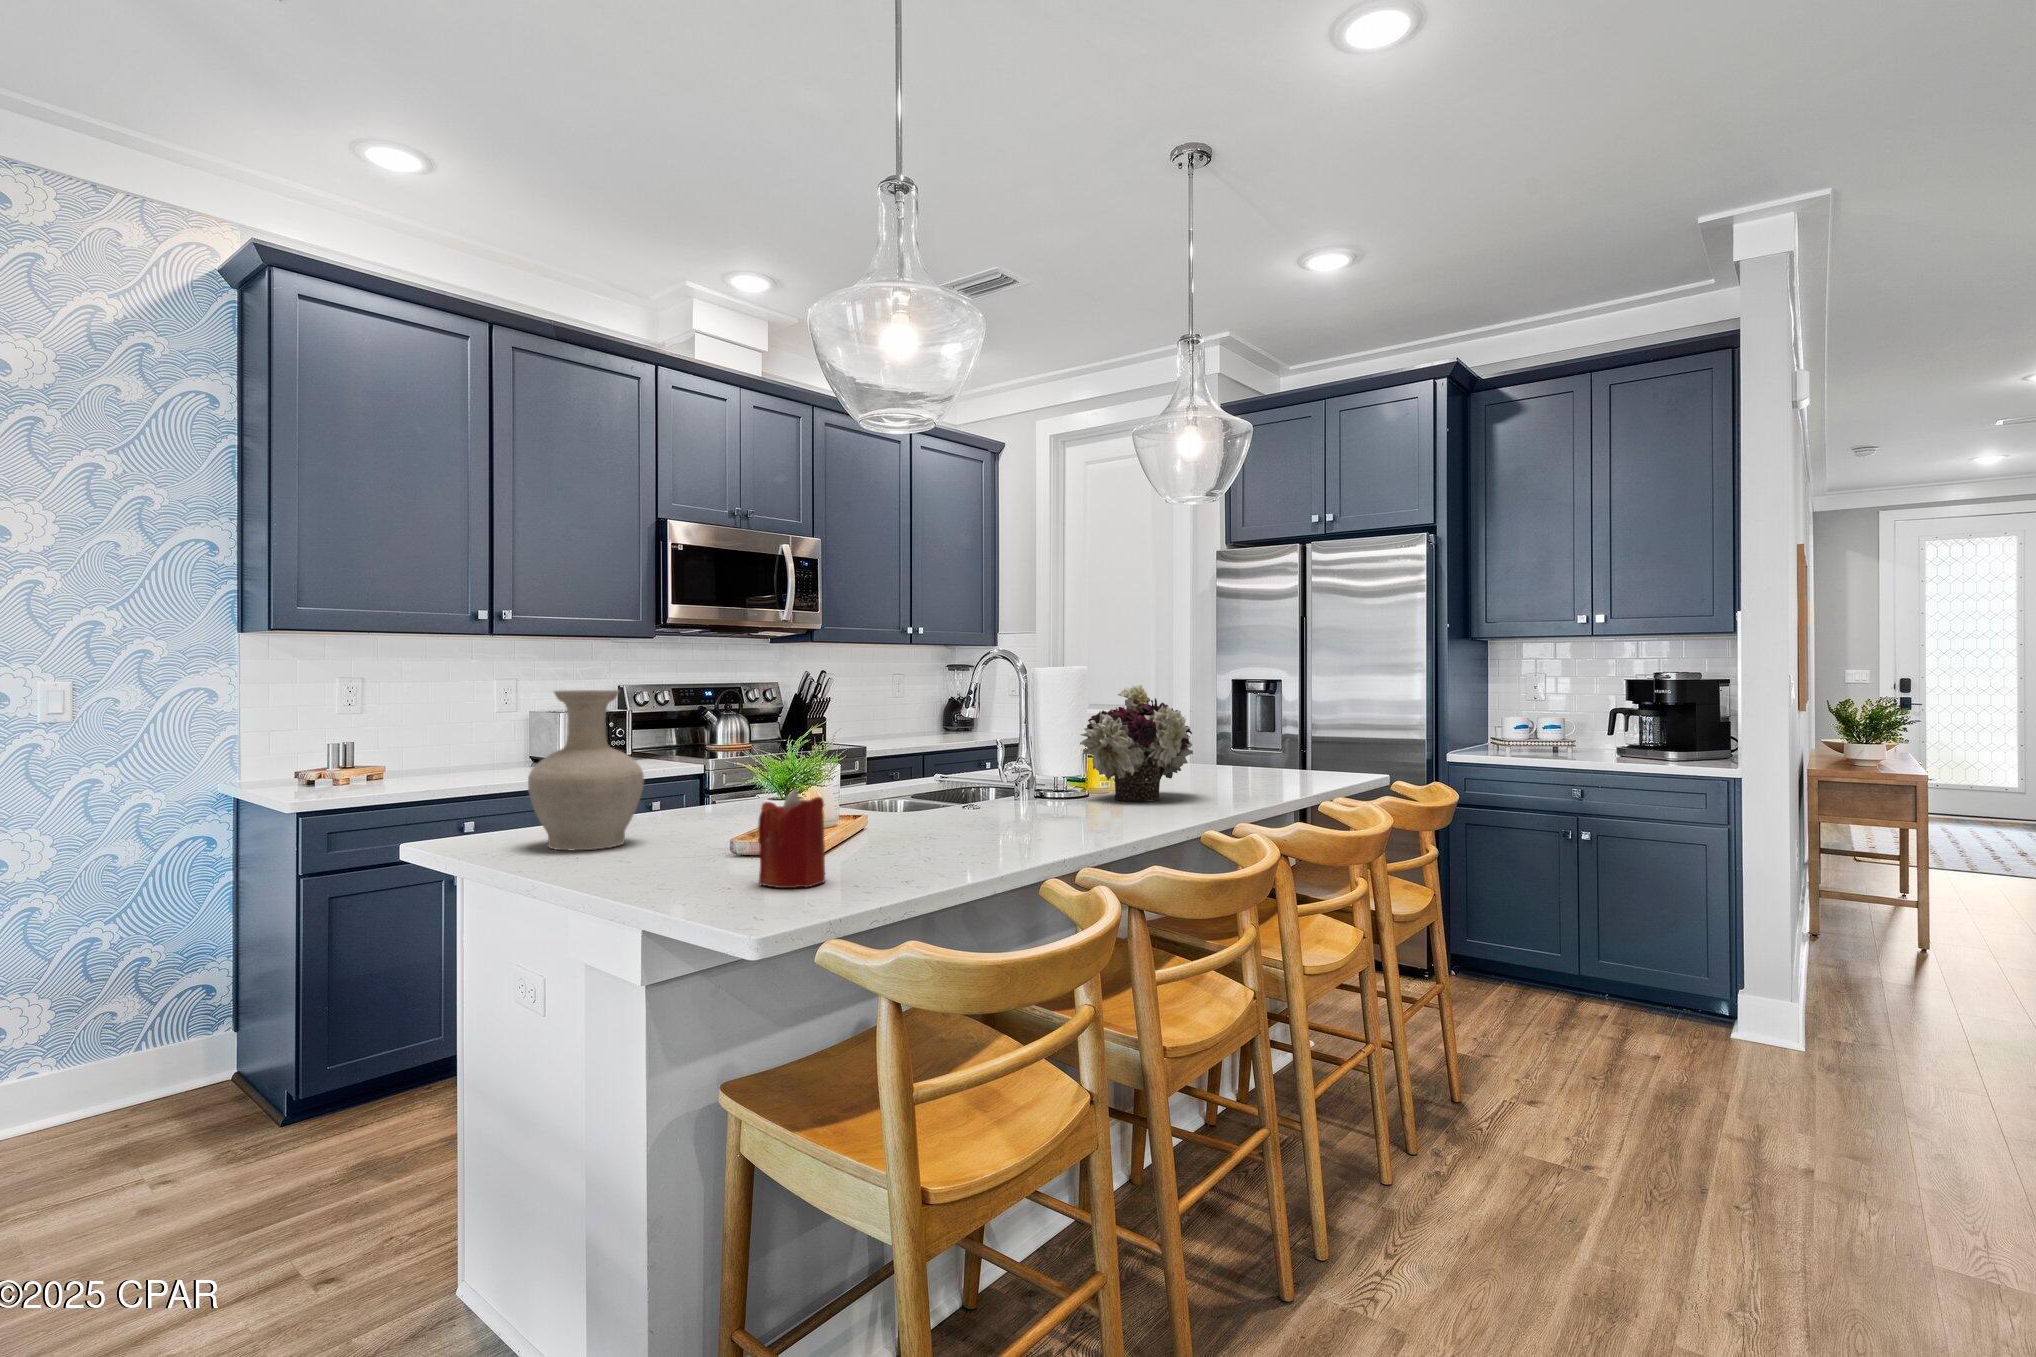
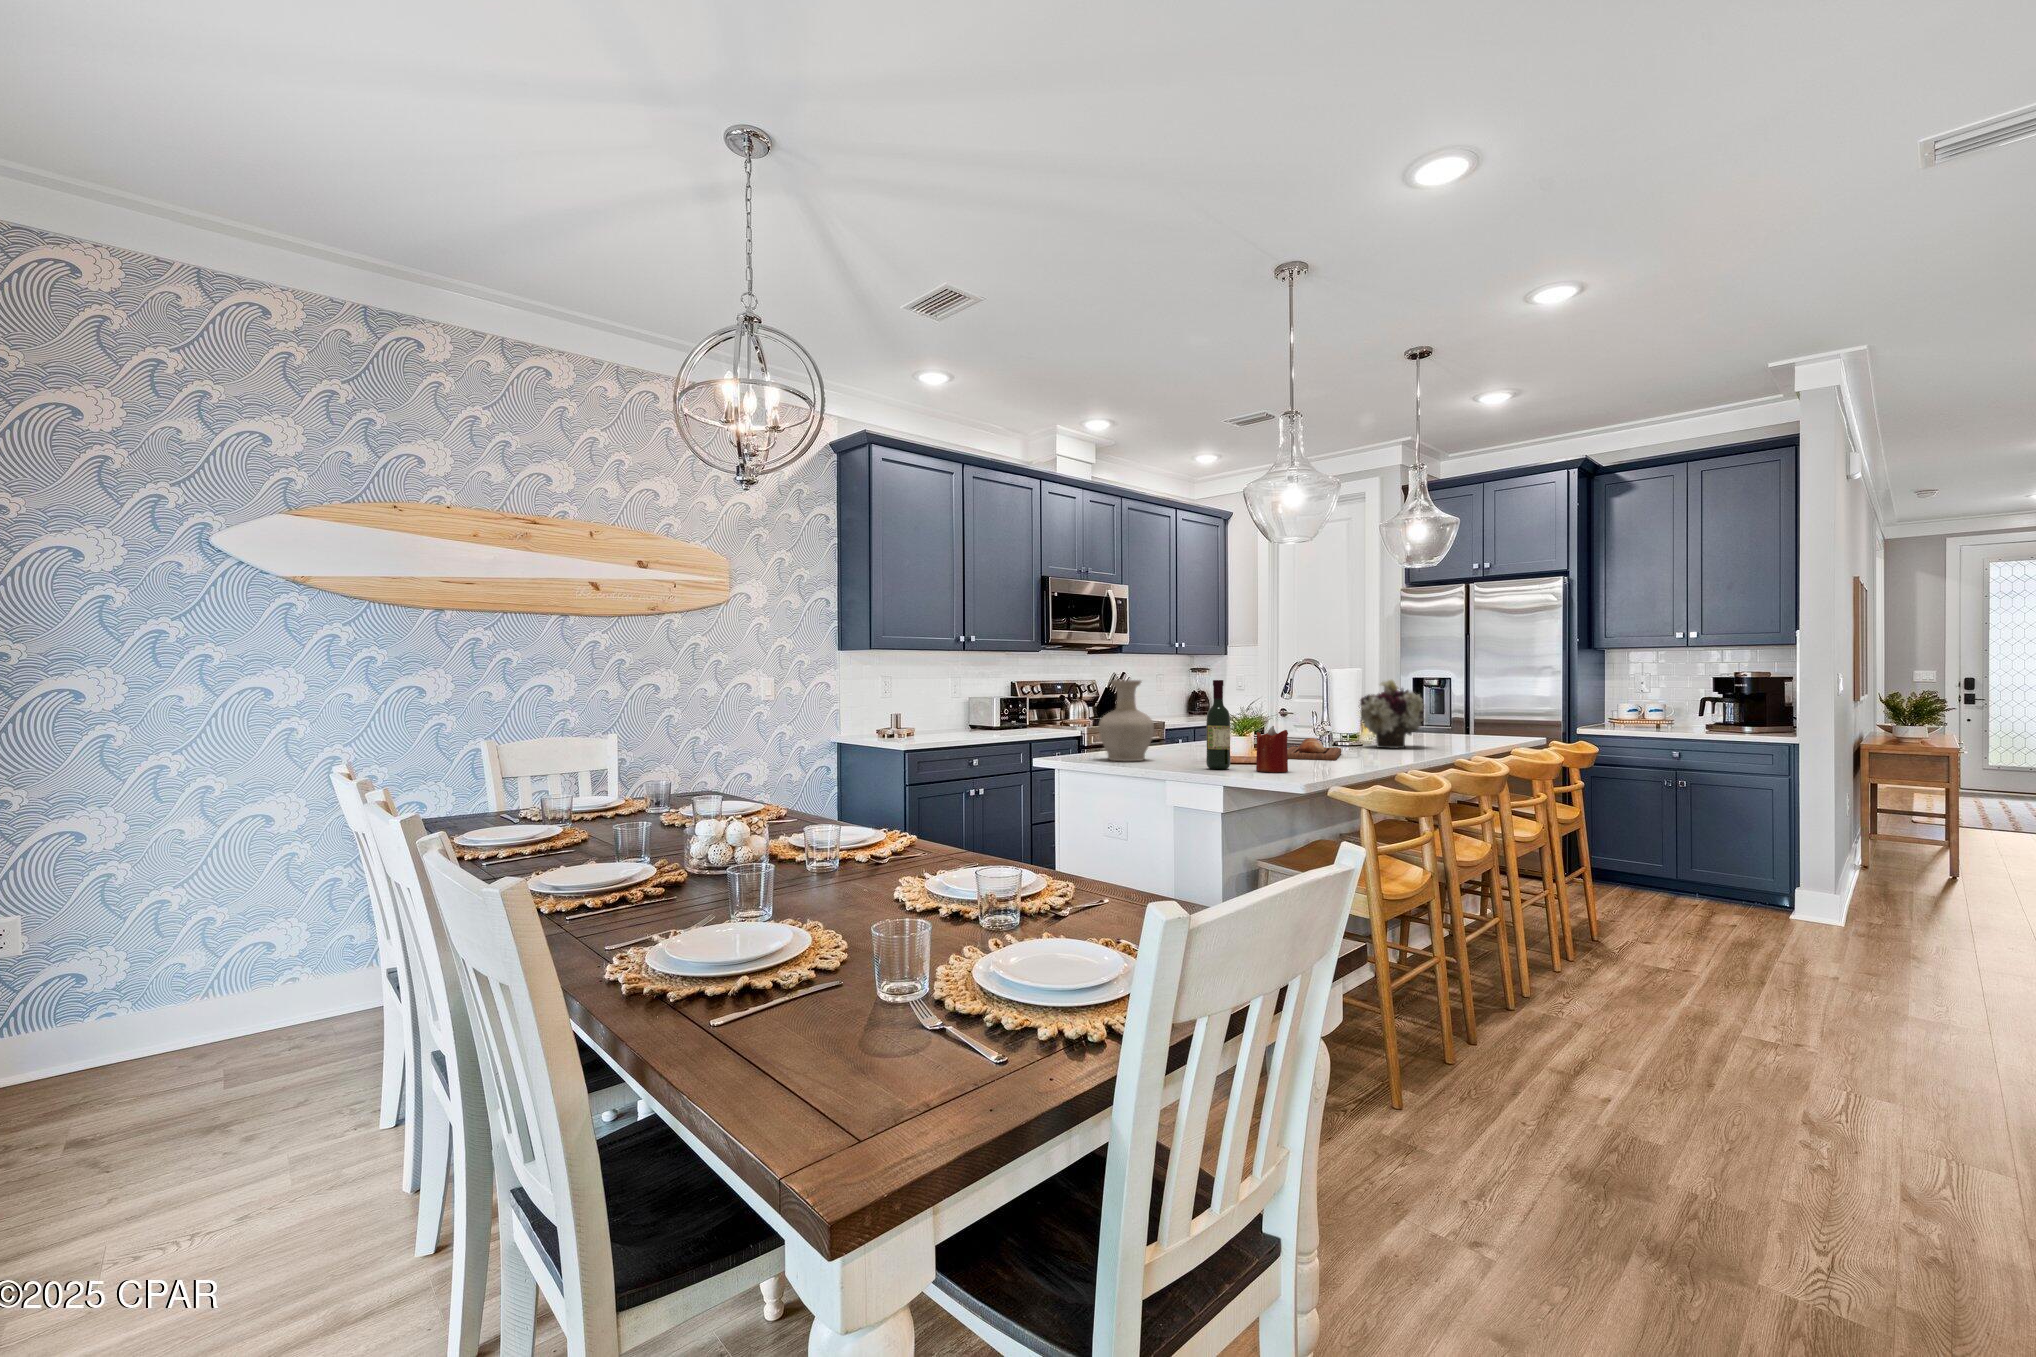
wine bottle: none [674,693,724,878] -> present [1206,680,1230,769]
bread loaf: none [897,792,1030,839] -> present [1287,738,1341,760]

